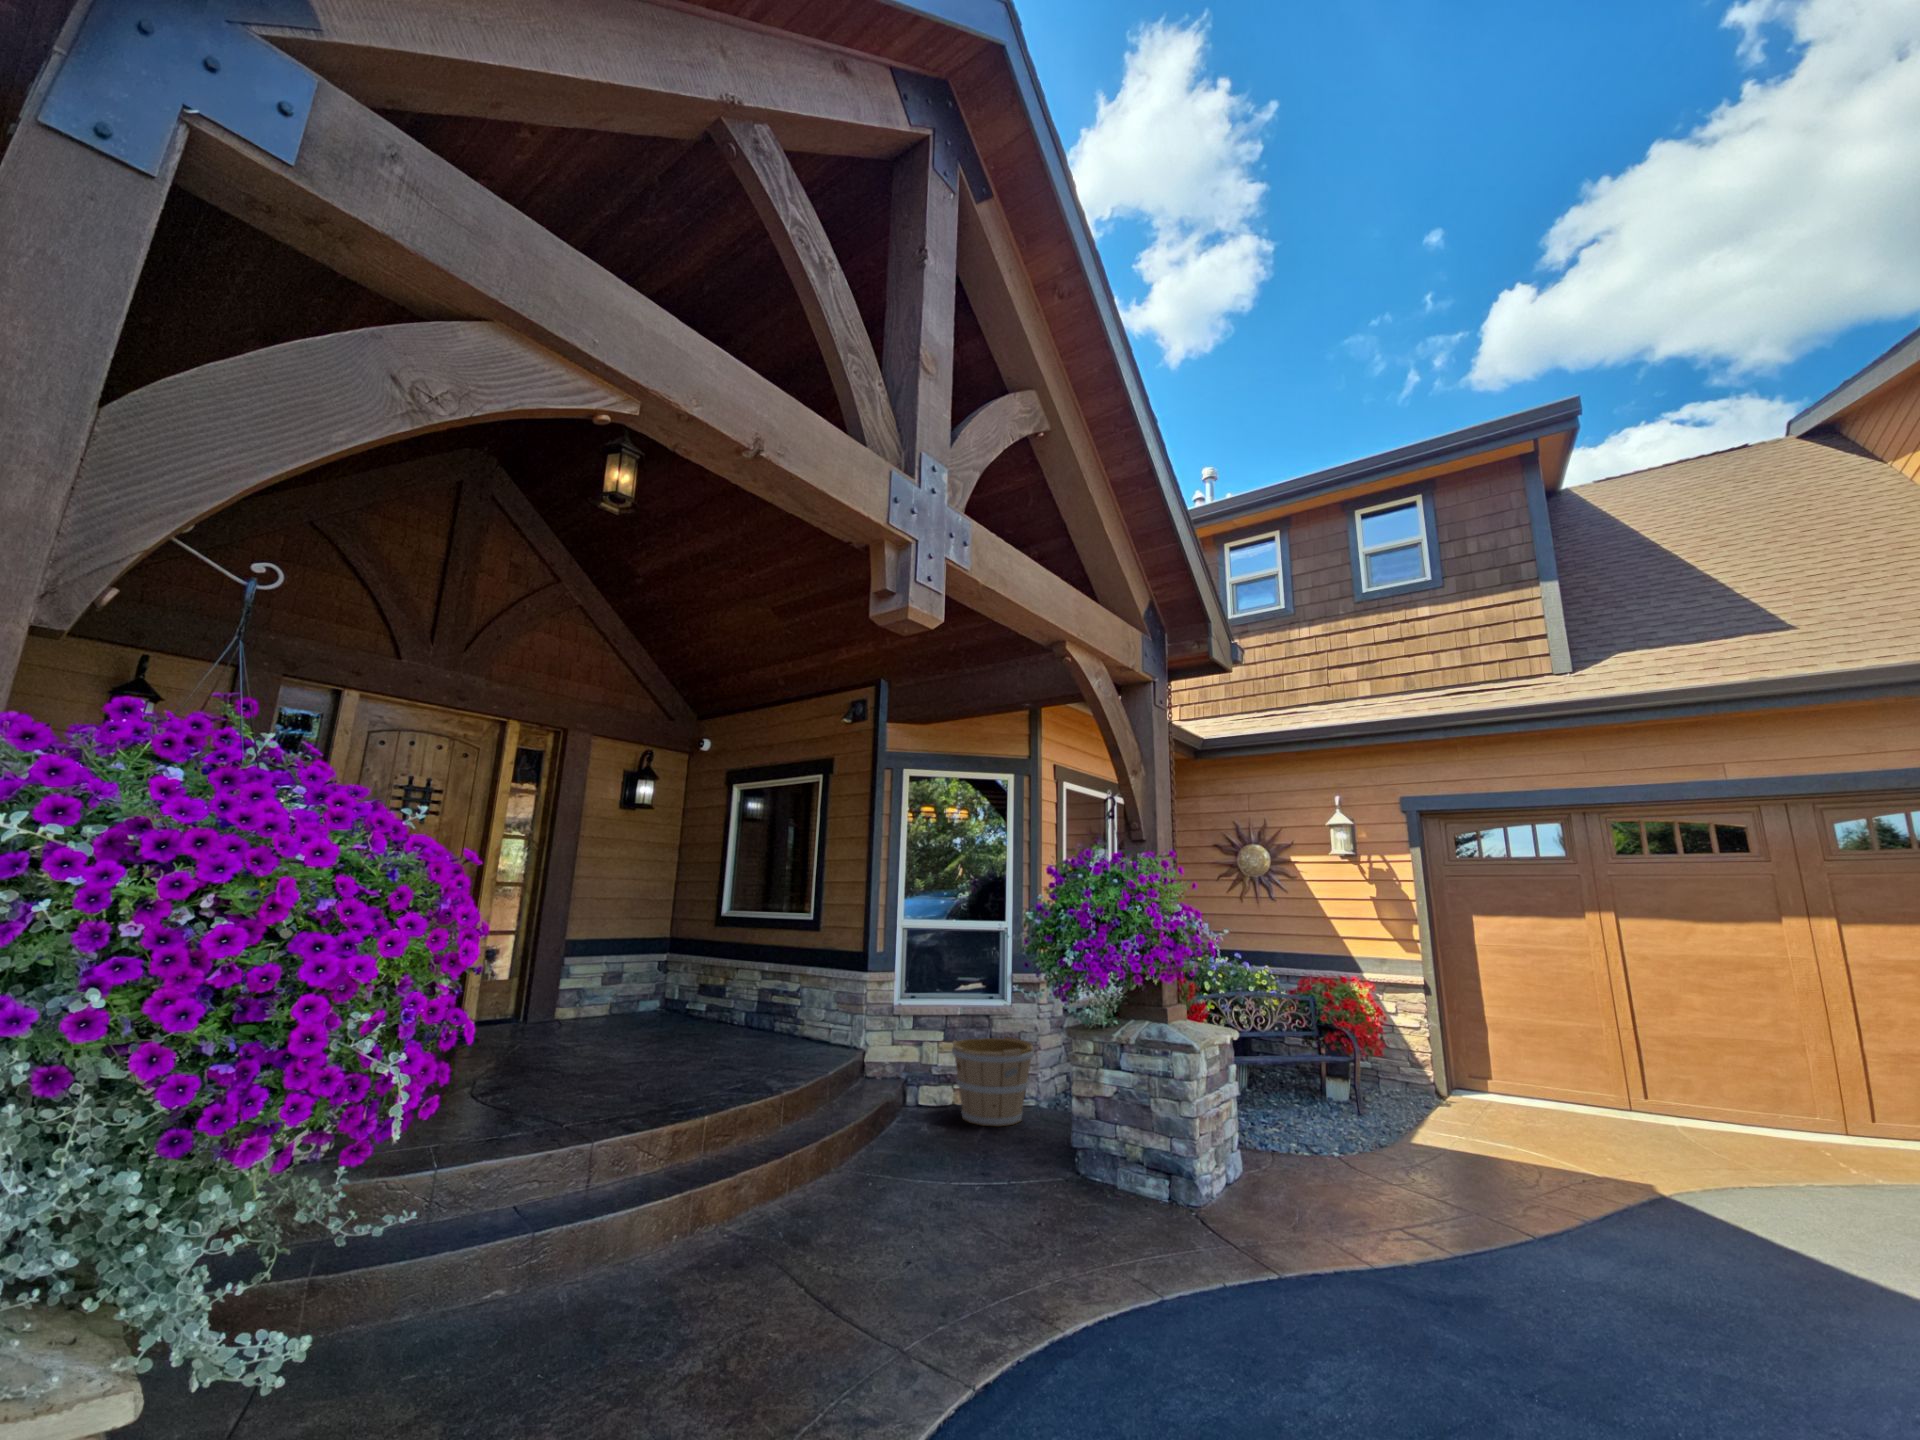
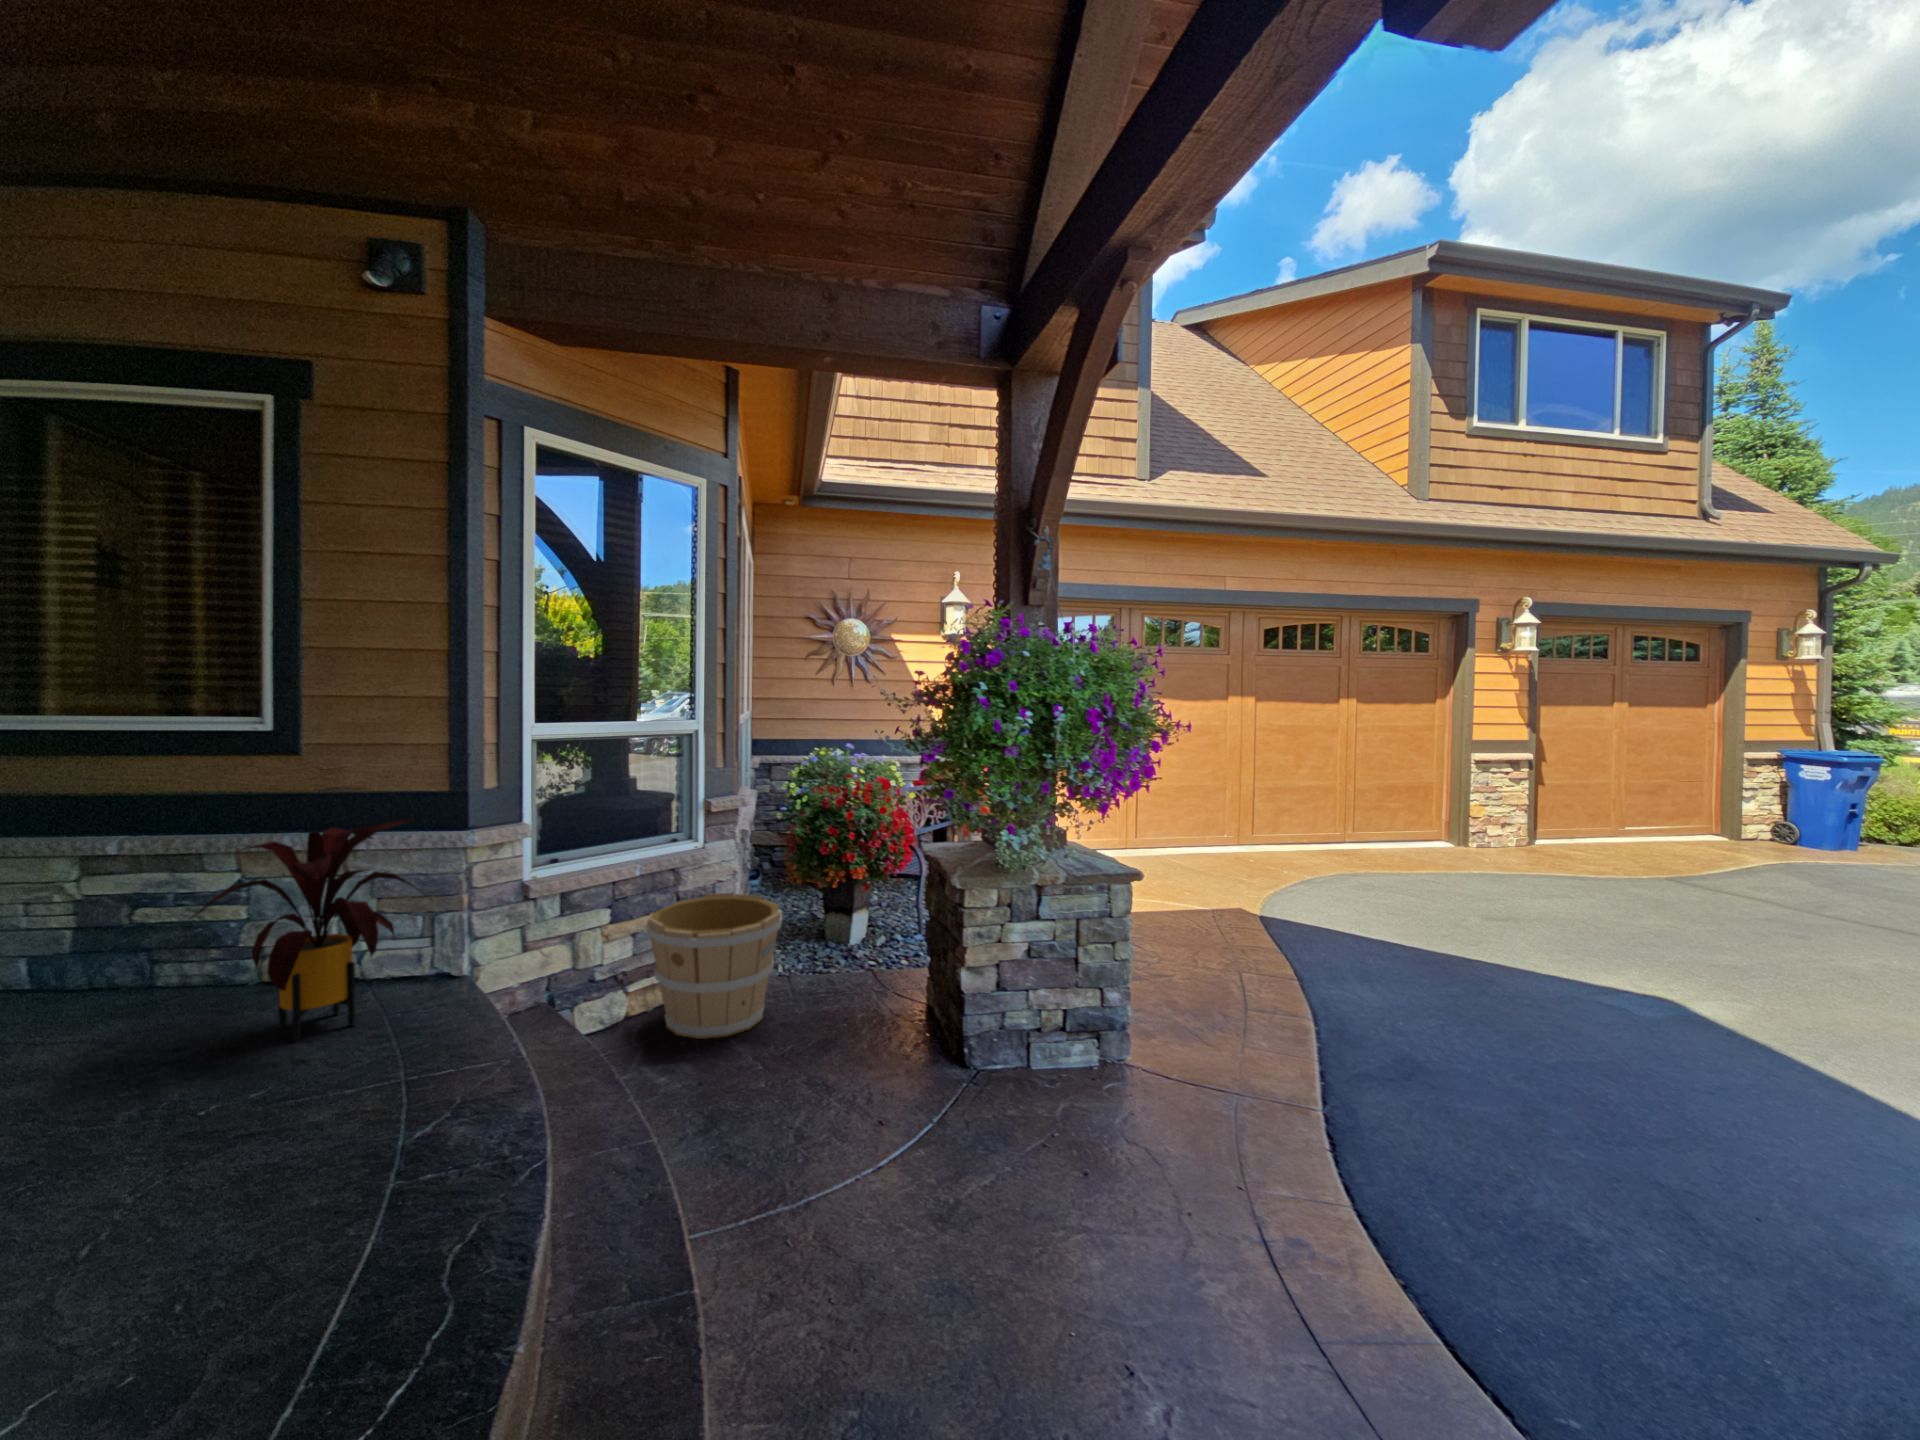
house plant: none [755,958,841,1053] -> present [193,819,428,1042]

